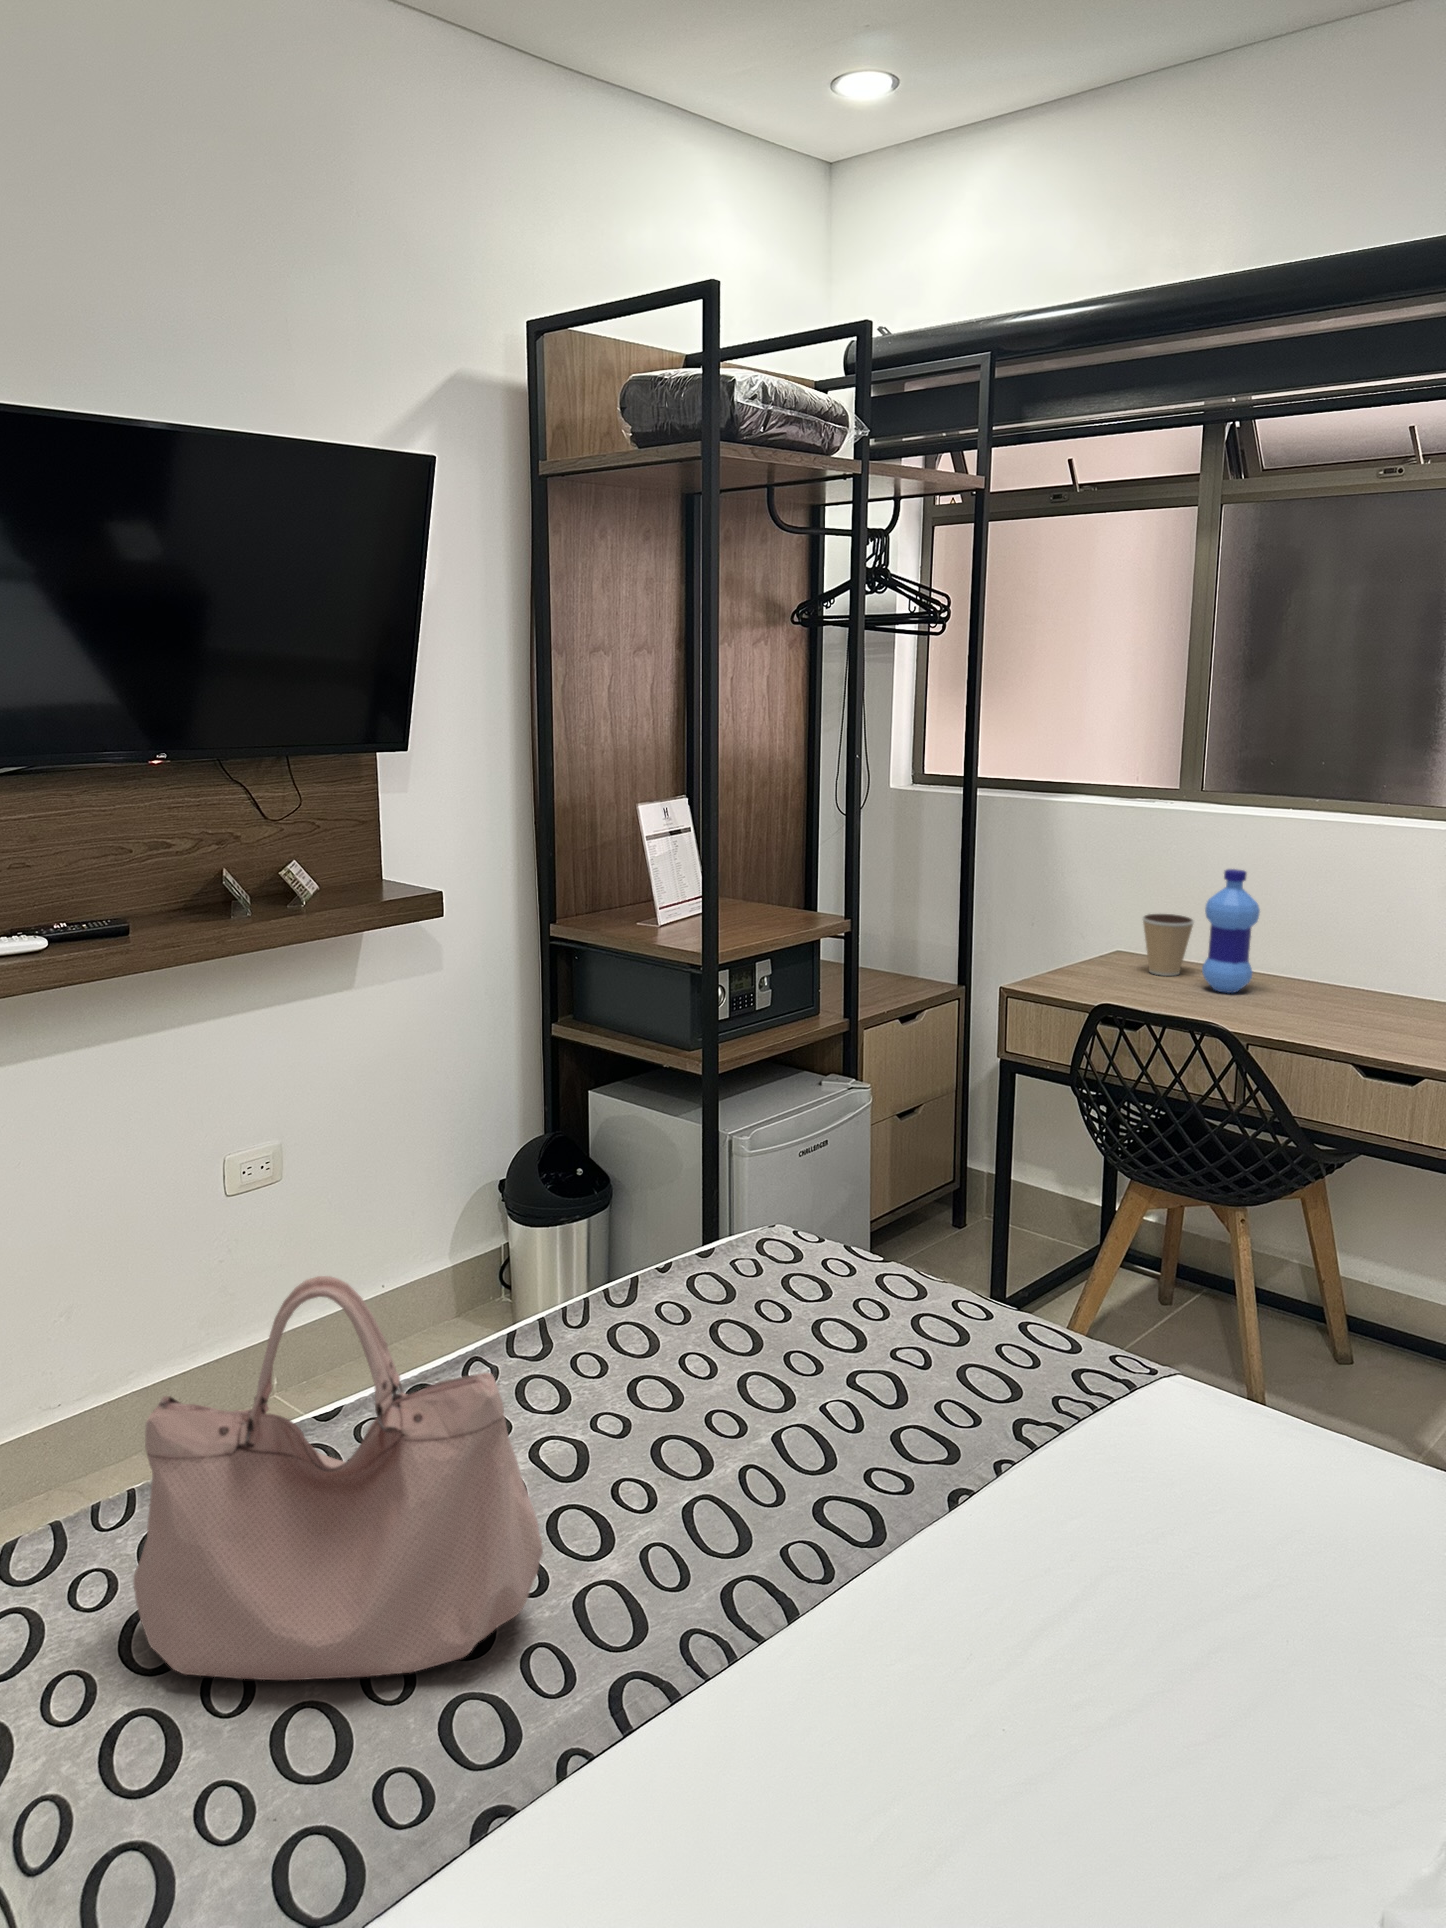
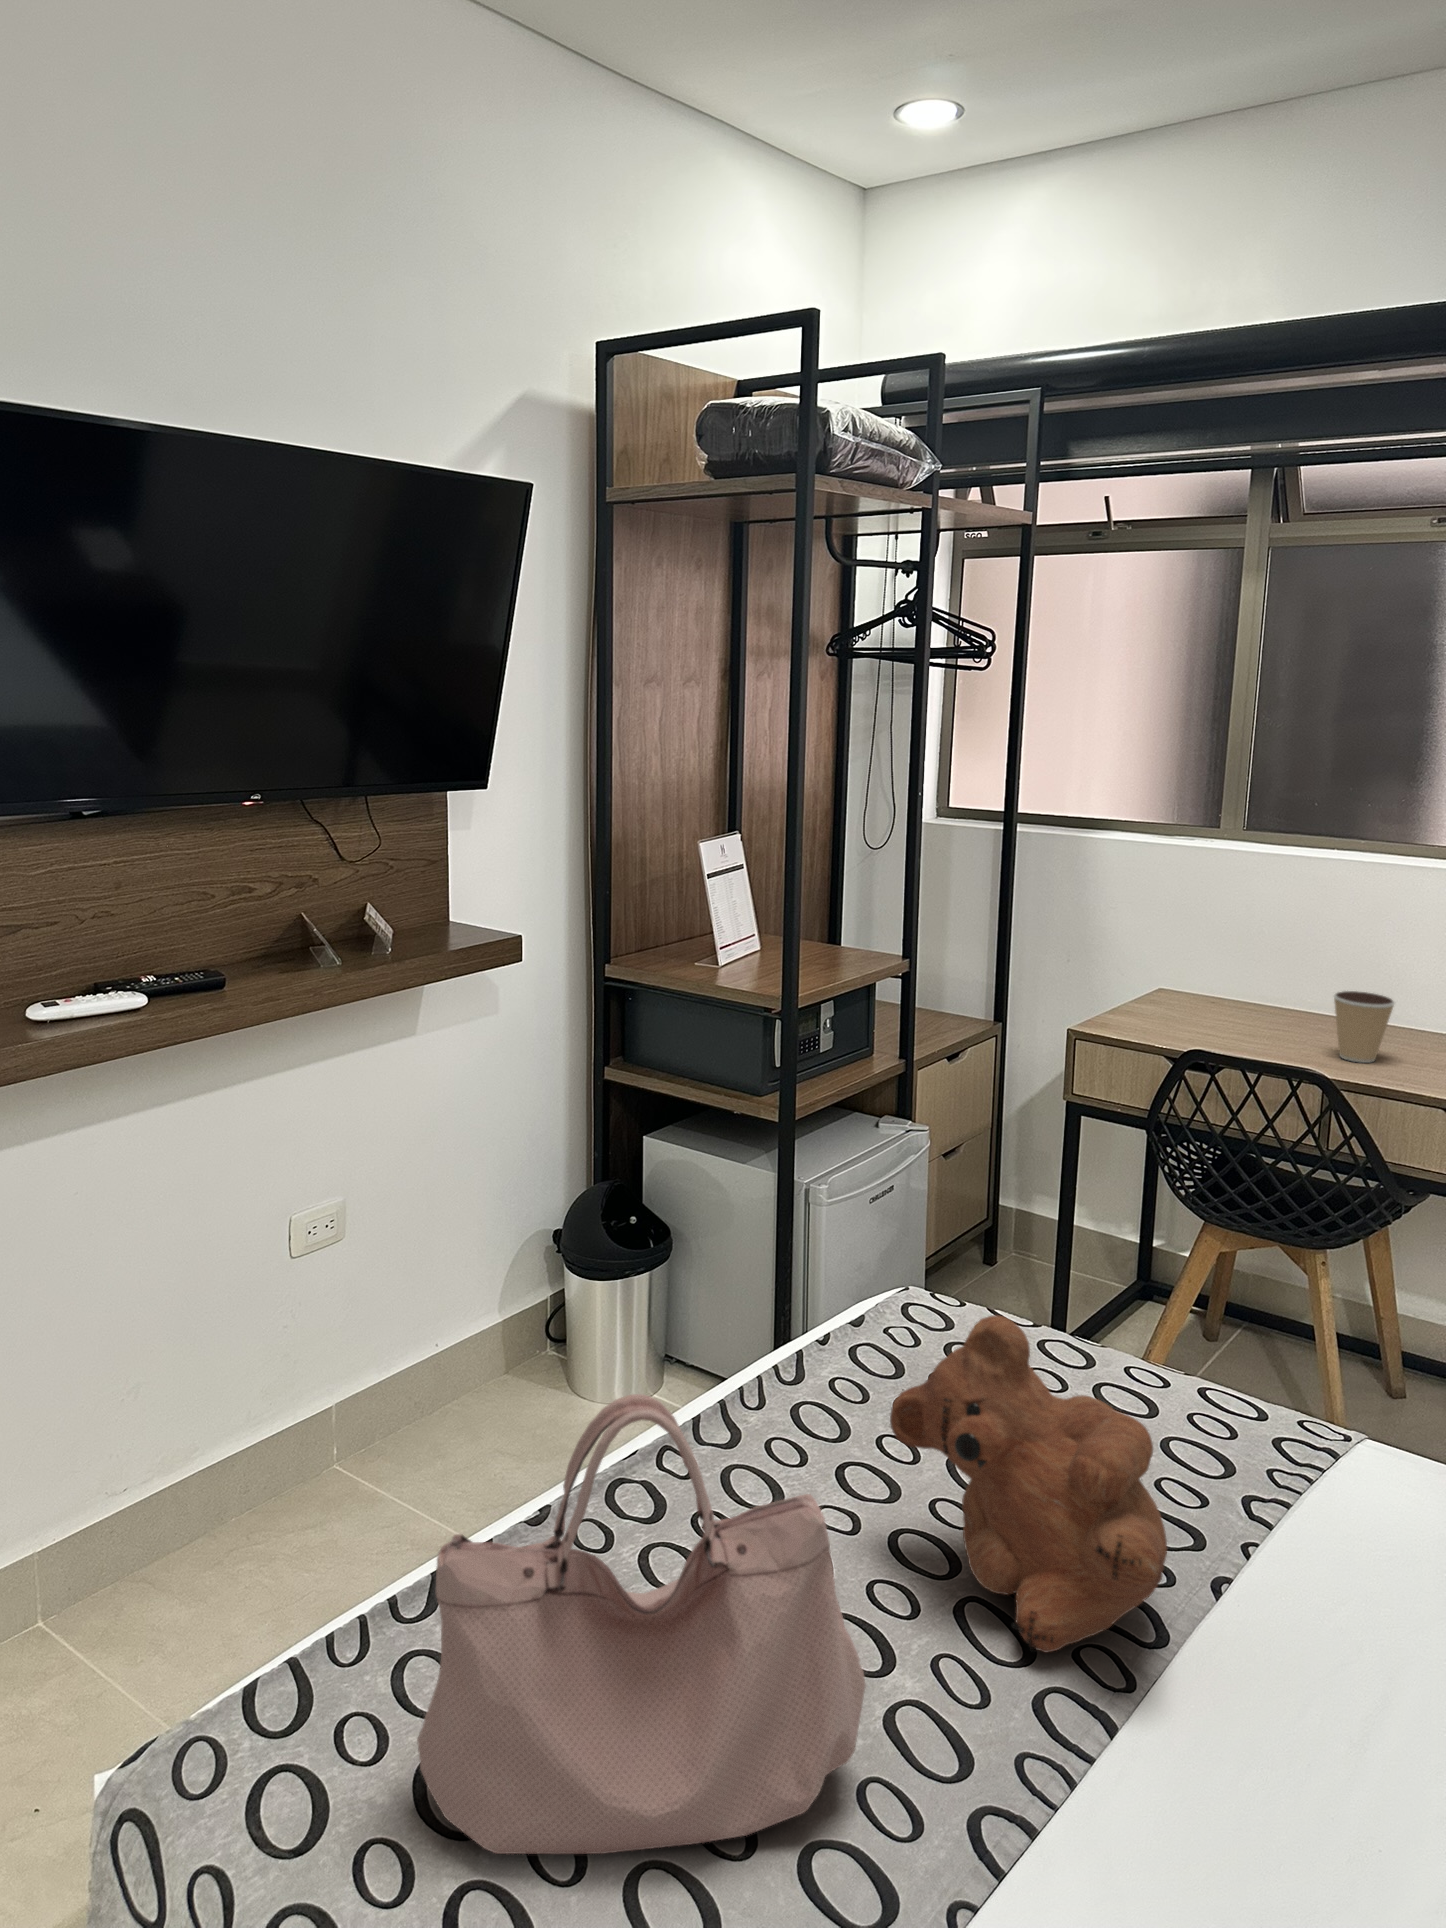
water bottle: present [1202,869,1260,993] -> none [1262,909,1322,1032]
coffee cup: present [1143,914,1194,976] -> present [1334,991,1395,1063]
teddy bear: none [648,1230,887,1540] -> present [890,1315,1167,1652]

